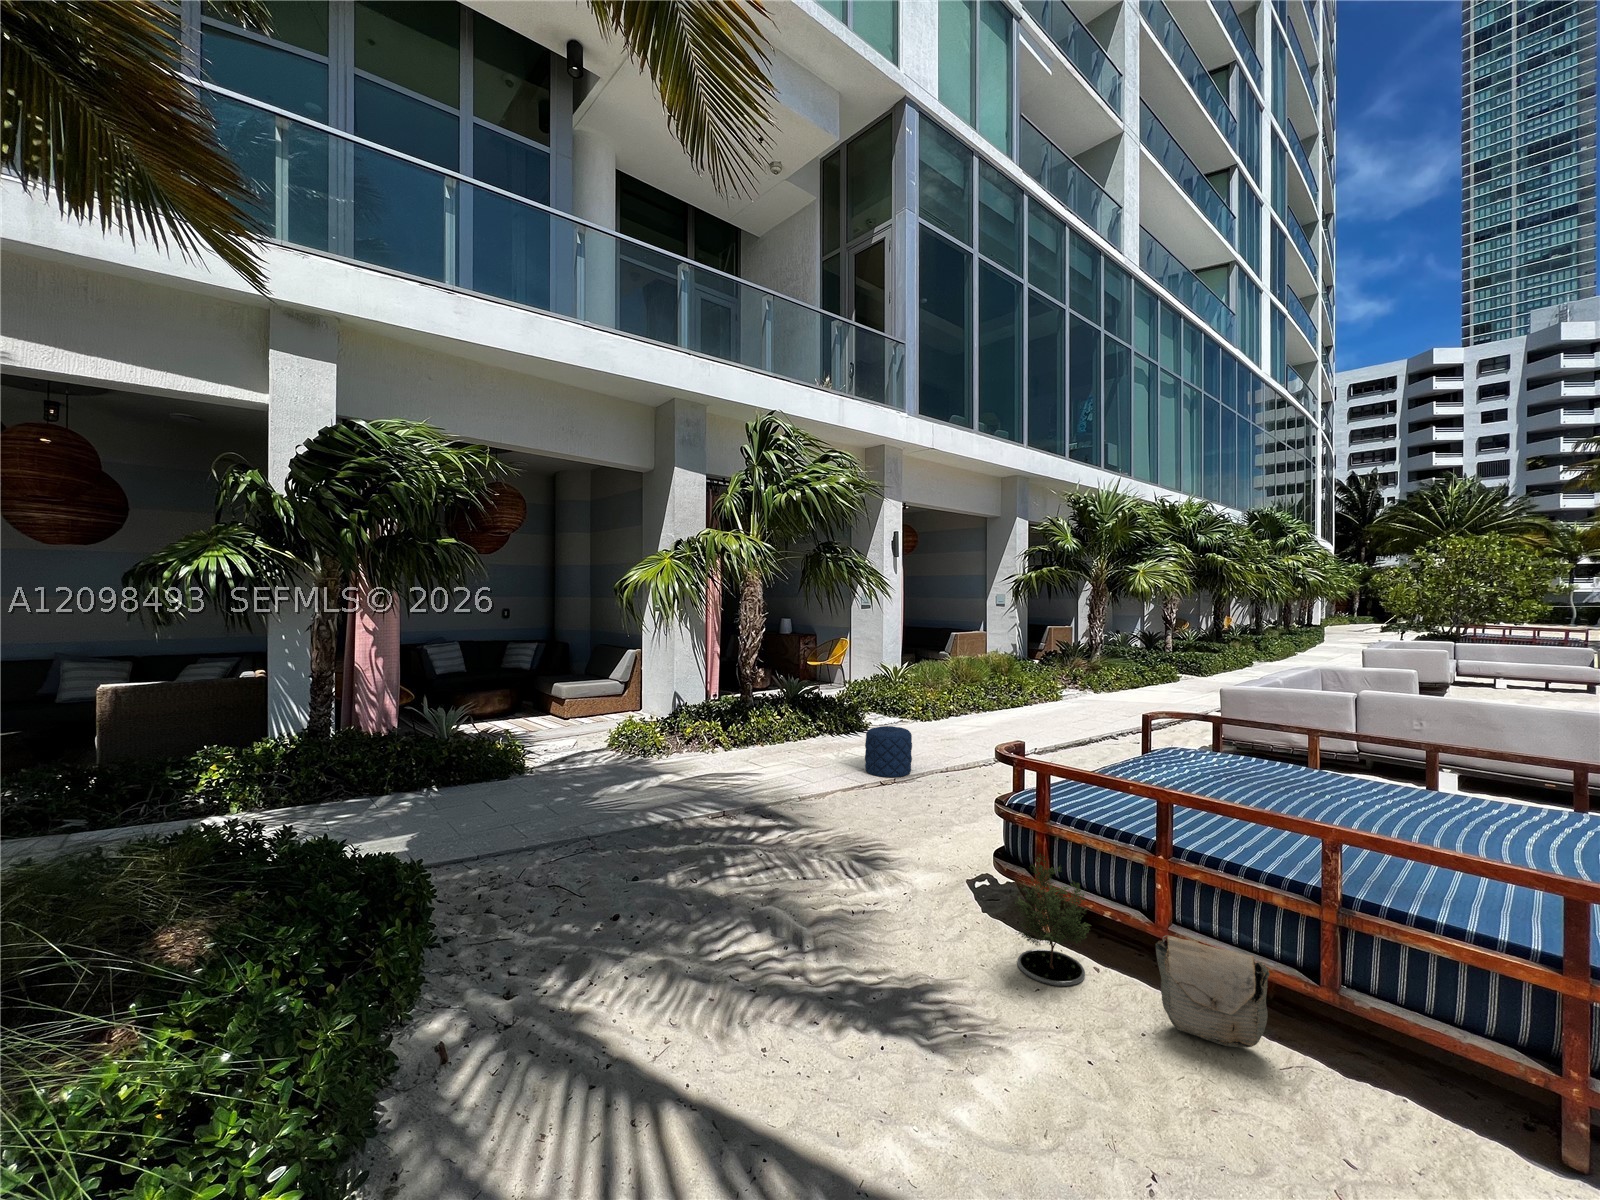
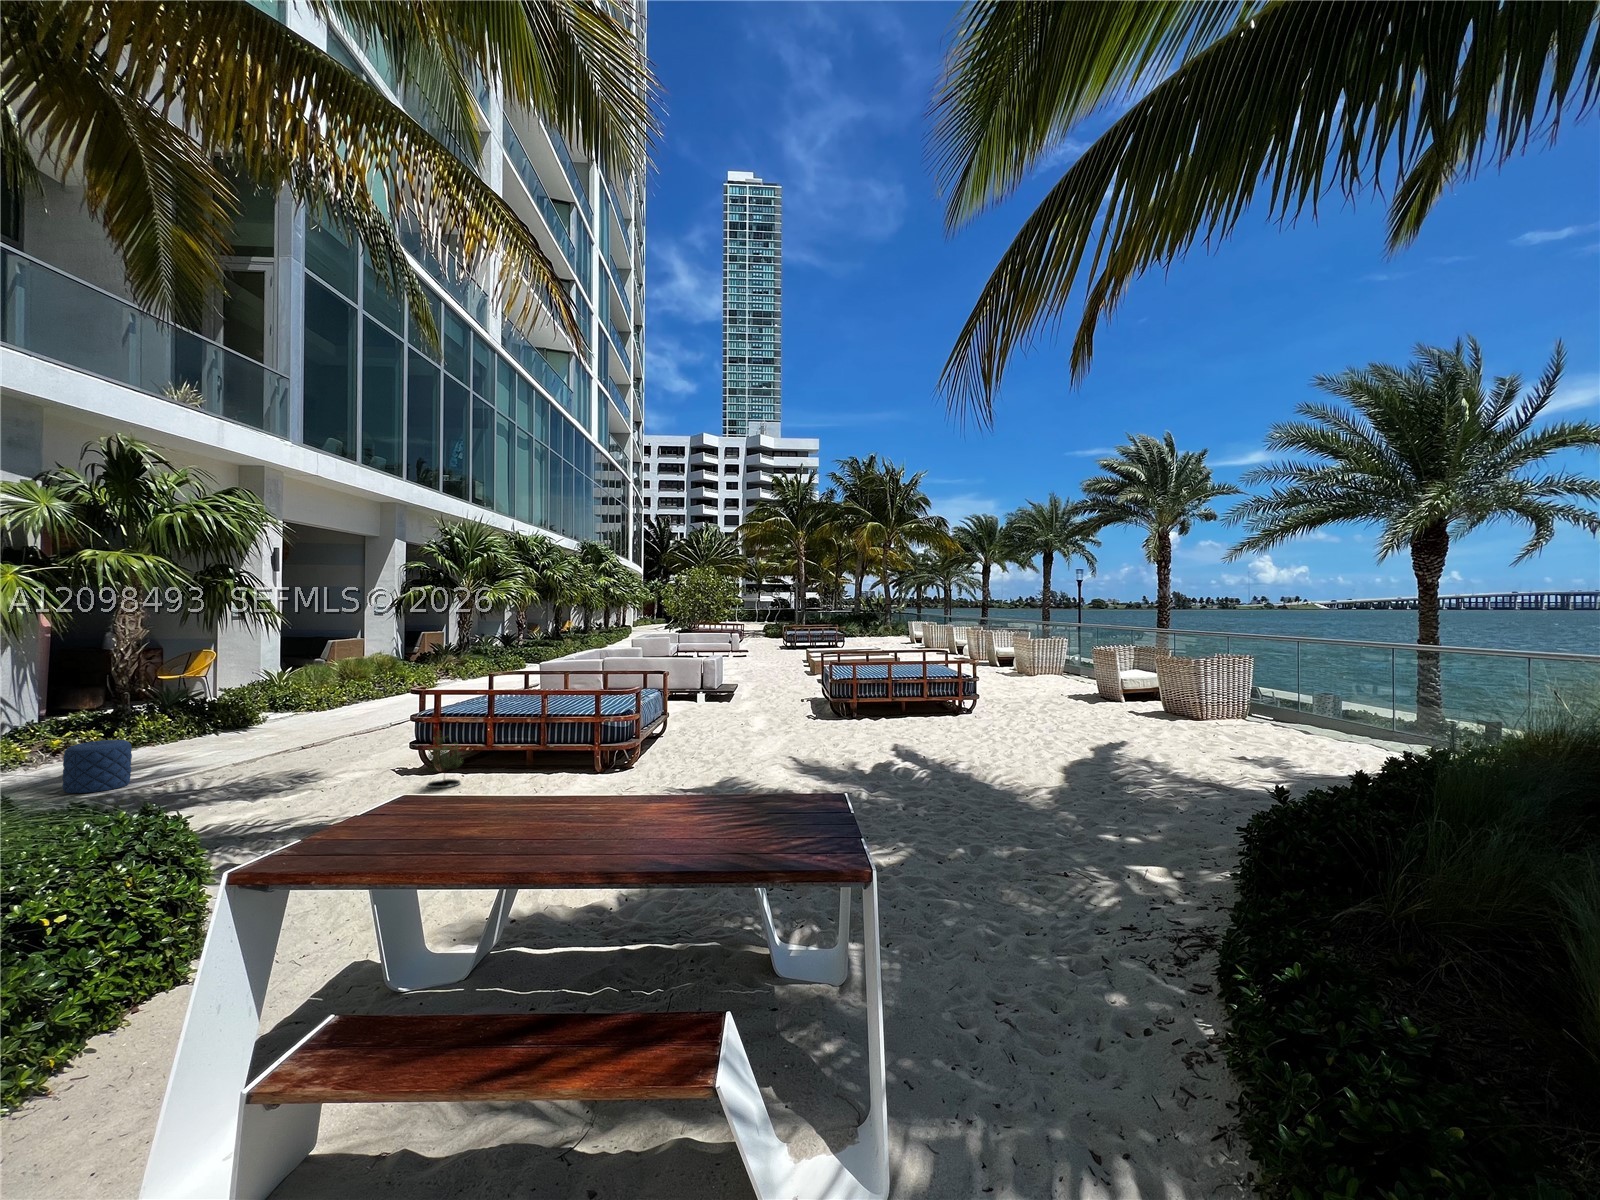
pouf: present [865,726,912,777] -> present [62,740,132,793]
bag: present [1156,936,1270,1048] -> none [492,748,535,786]

